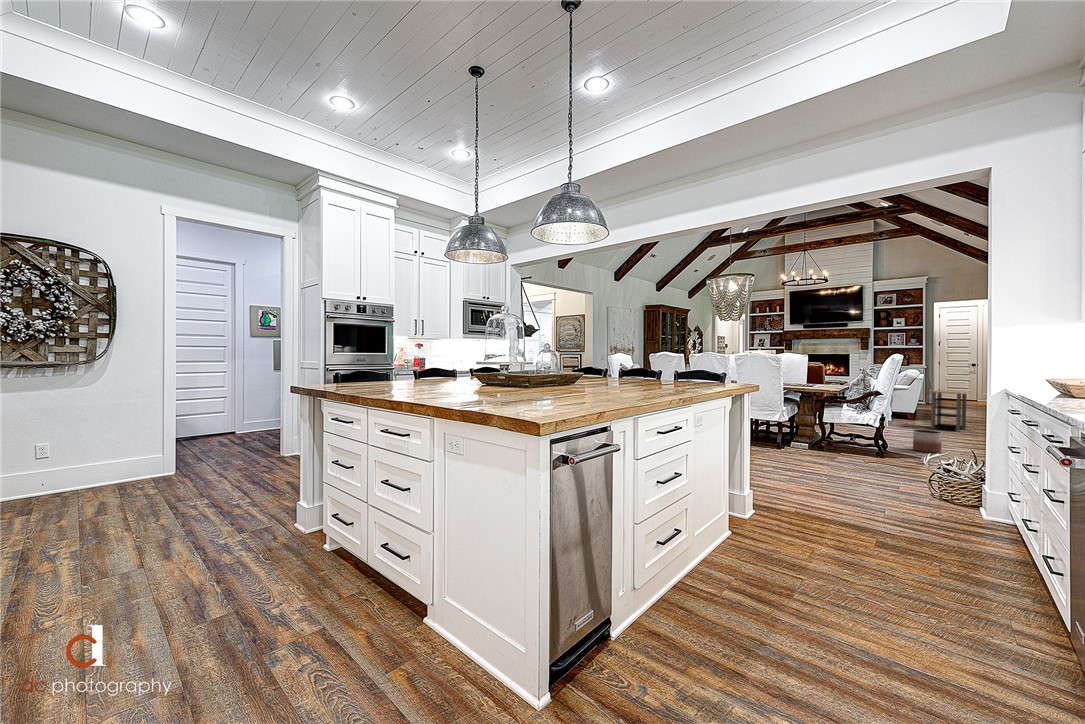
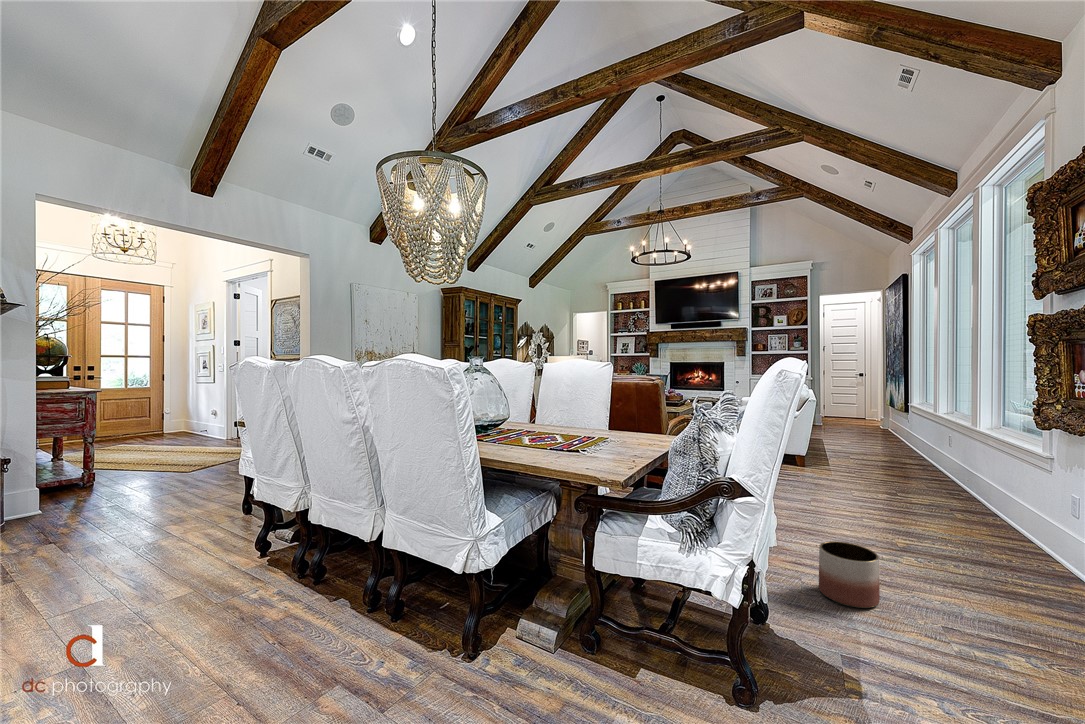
side table: present [931,390,968,432] -> none [832,423,887,498]

